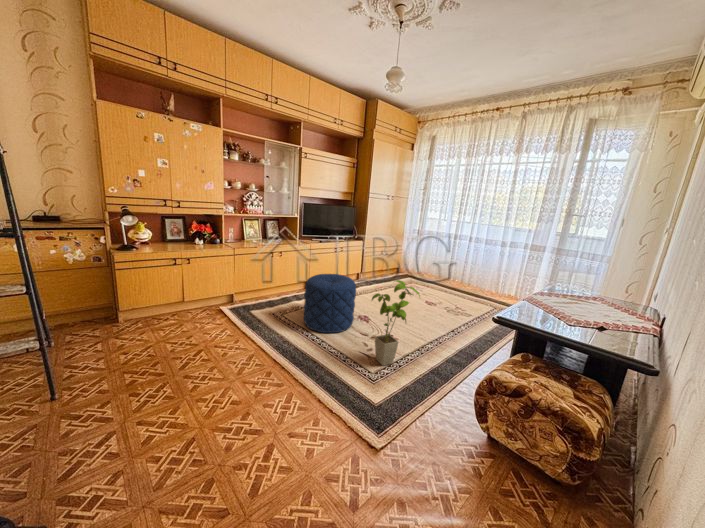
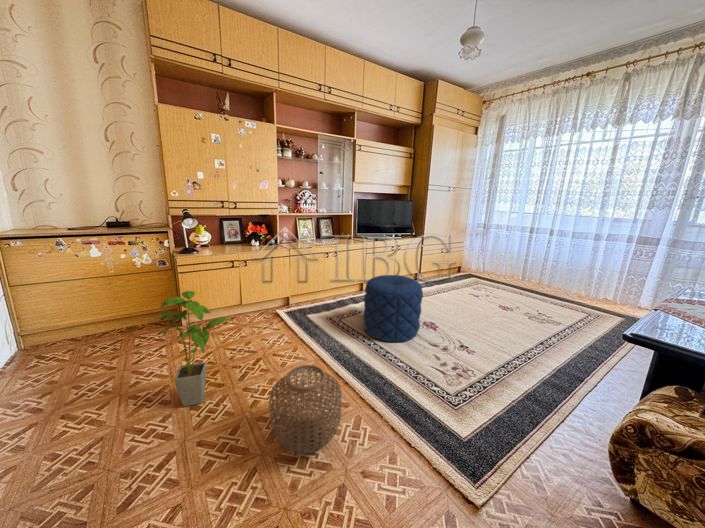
house plant: present [372,280,420,366] -> present [159,291,232,406]
woven basket: none [208,349,274,424] -> present [269,365,342,454]

